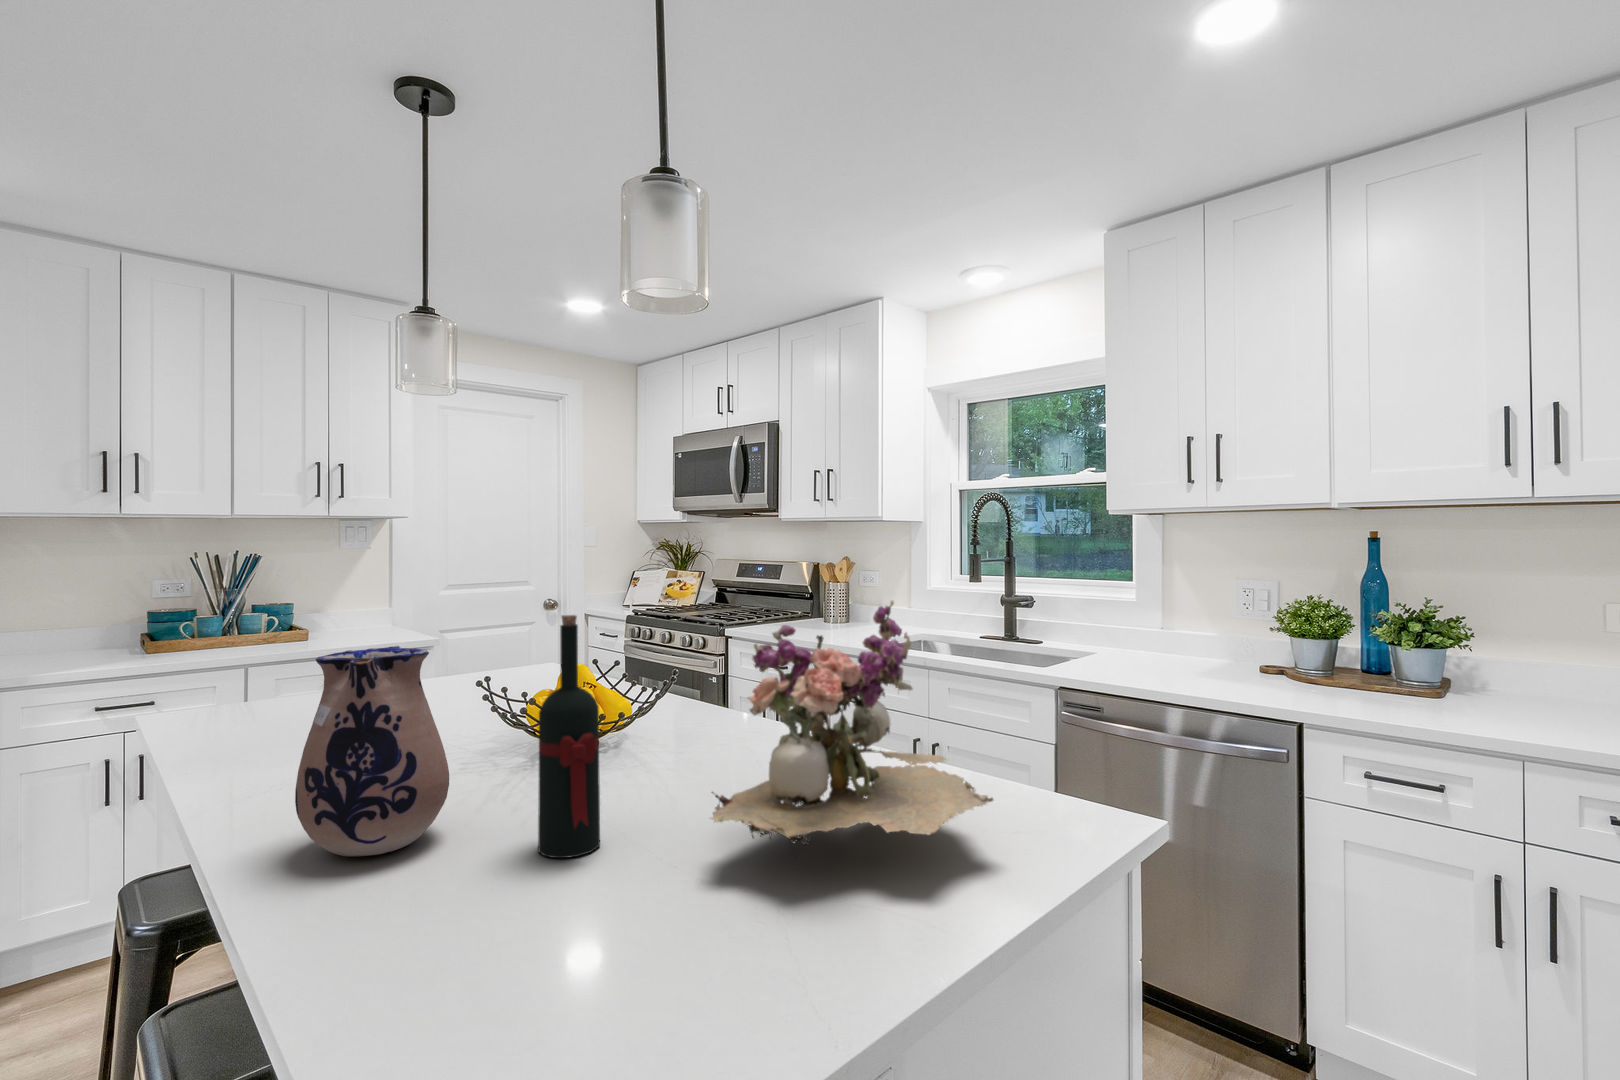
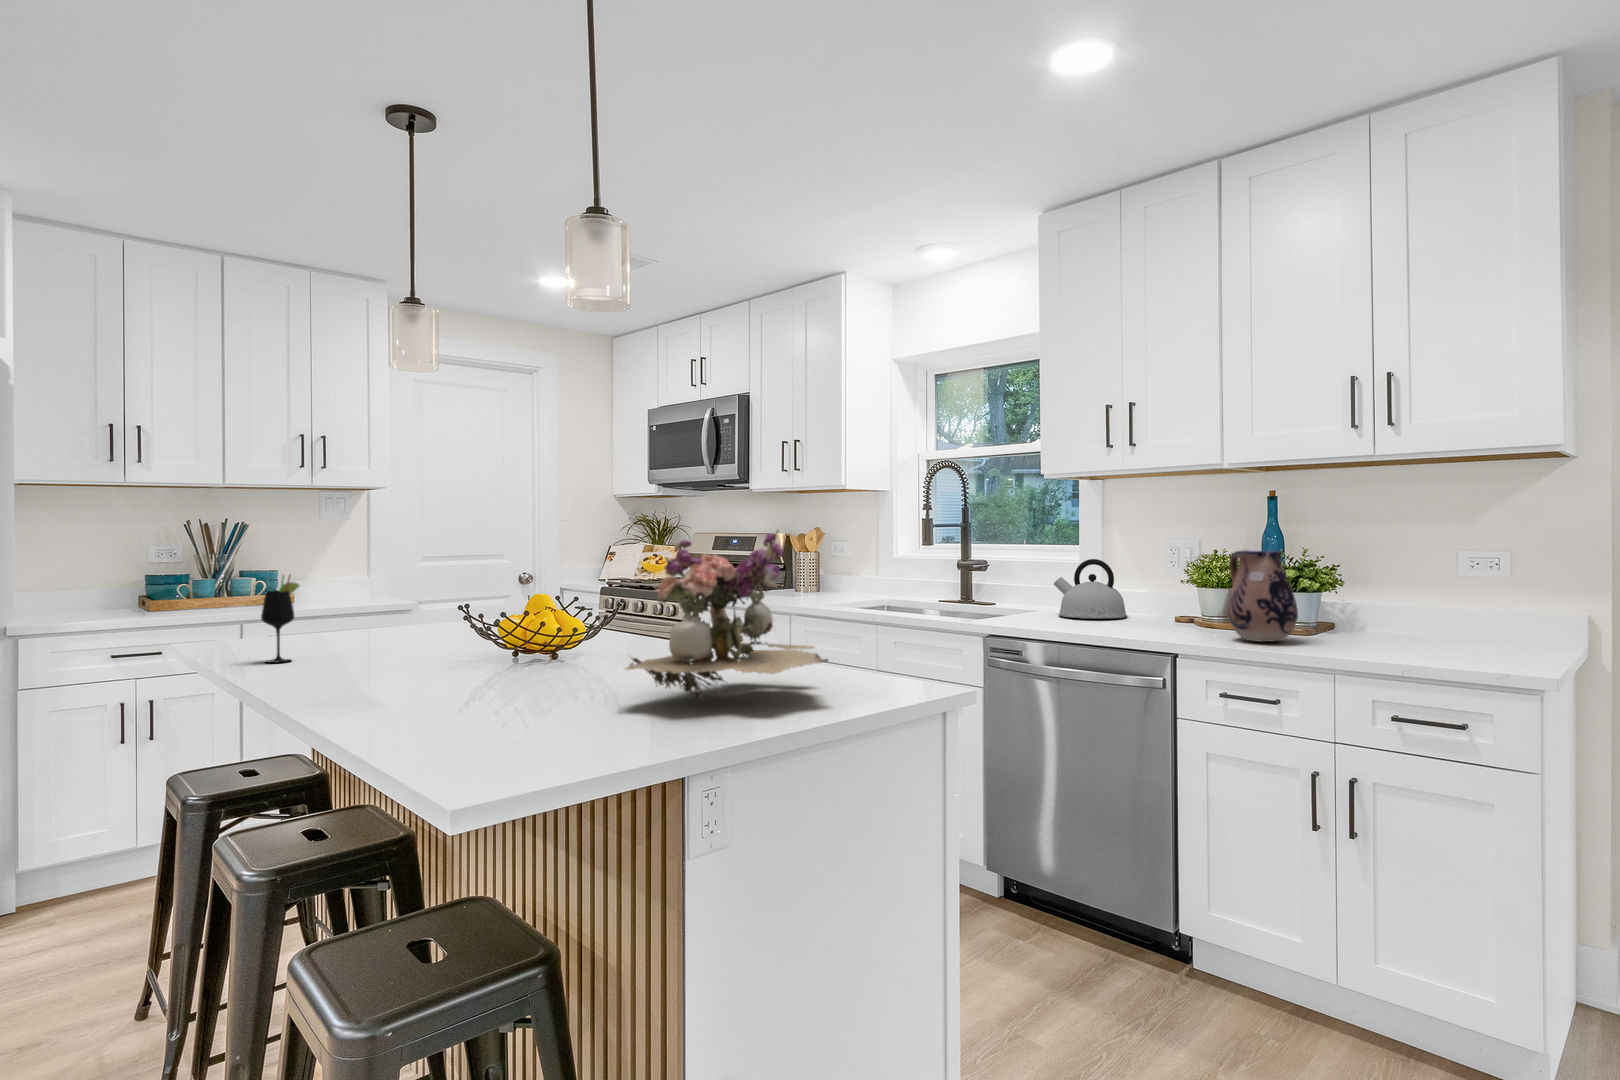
kettle: none [1118,601,1202,667] -> present [1054,559,1127,619]
wine bottle: present [538,615,600,858] -> none [506,532,551,703]
wine glass: none [227,645,279,757] -> present [261,575,300,663]
ceramic pitcher: present [295,646,449,856] -> present [1227,550,1298,642]

